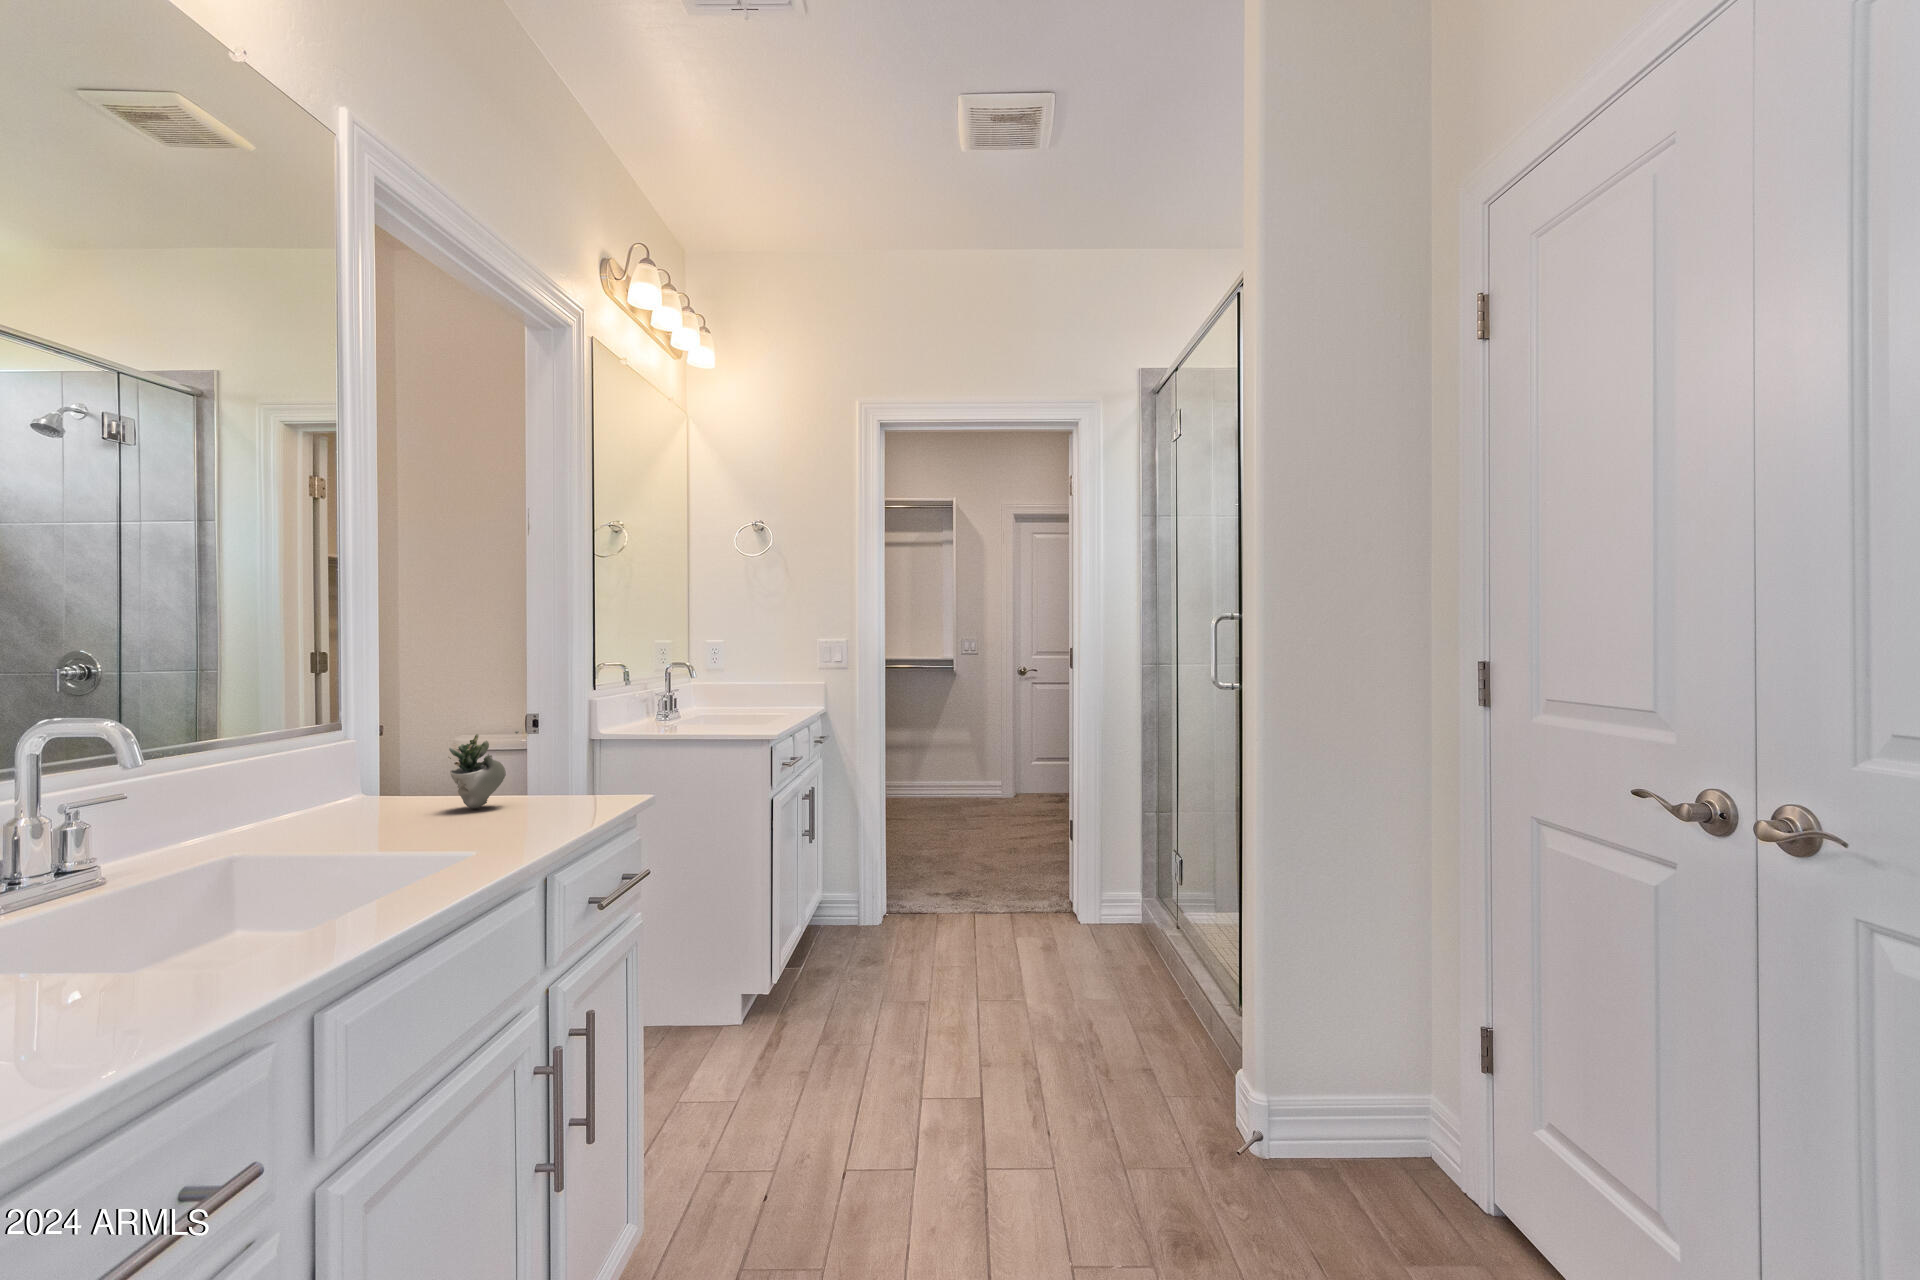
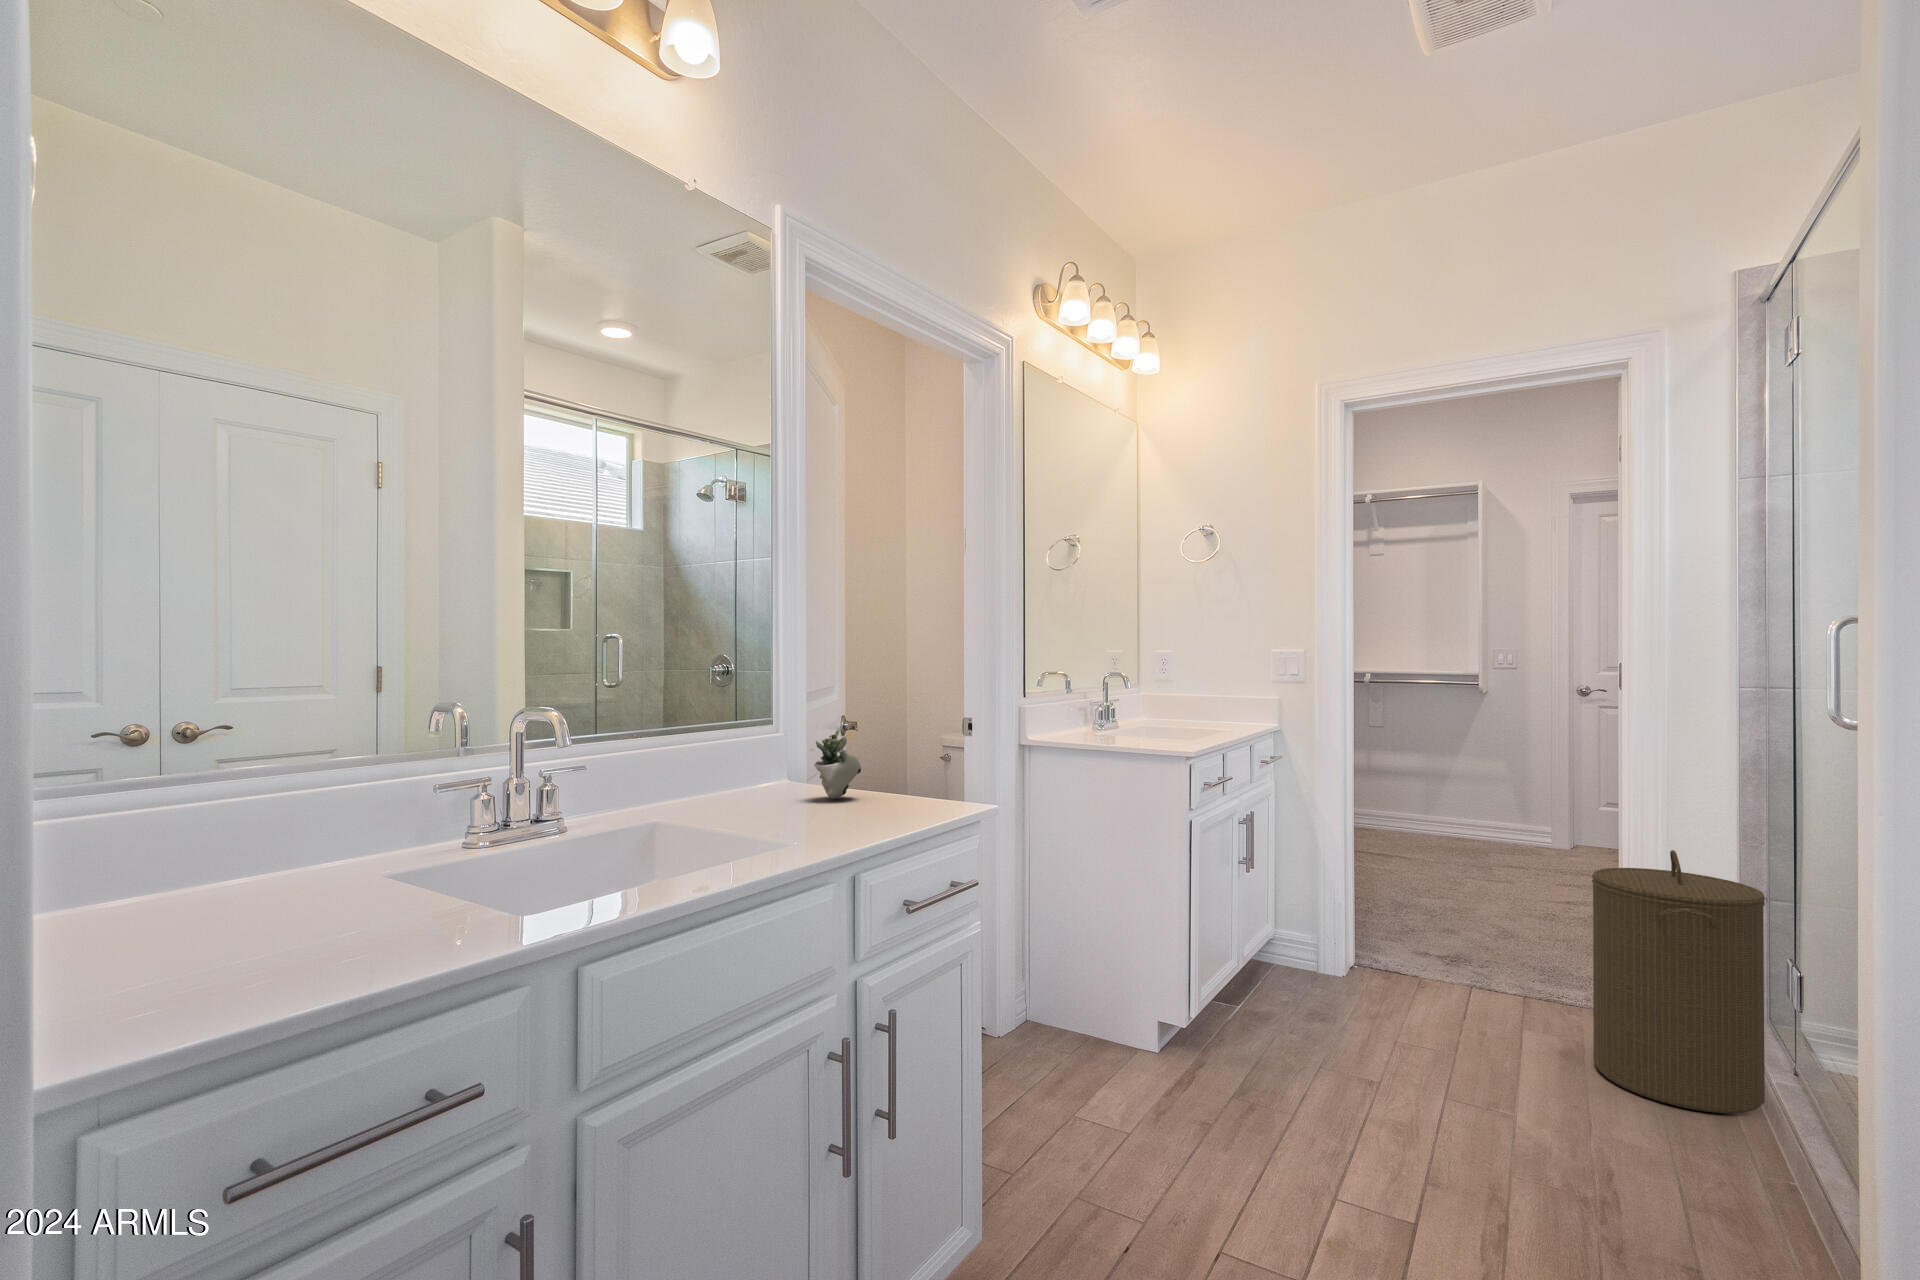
laundry hamper: none [1067,786,1169,972] -> present [1592,850,1765,1113]

